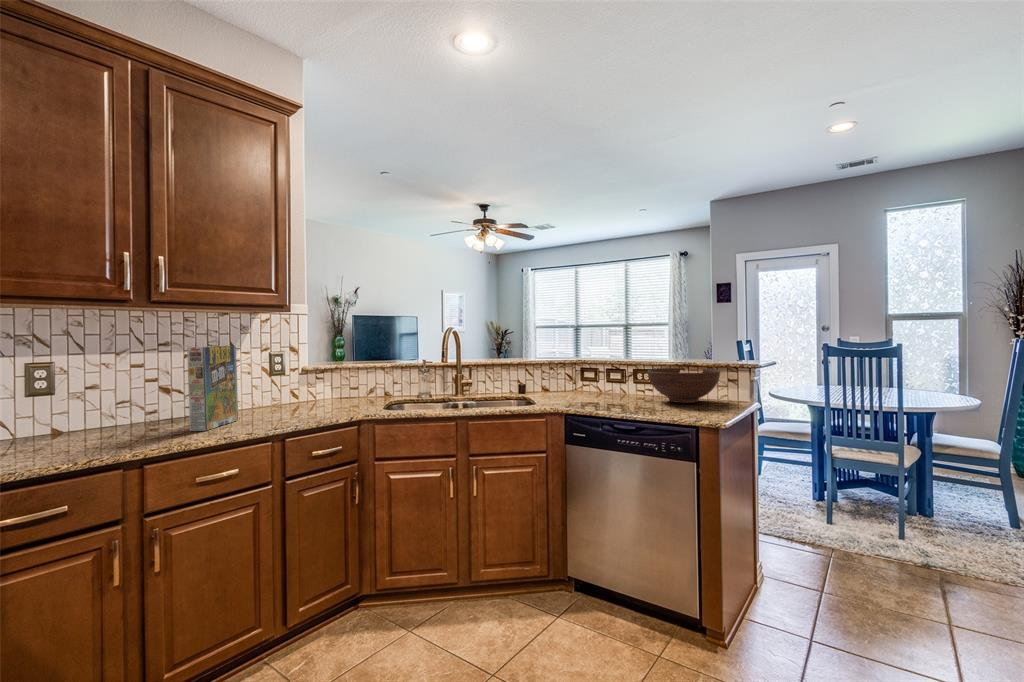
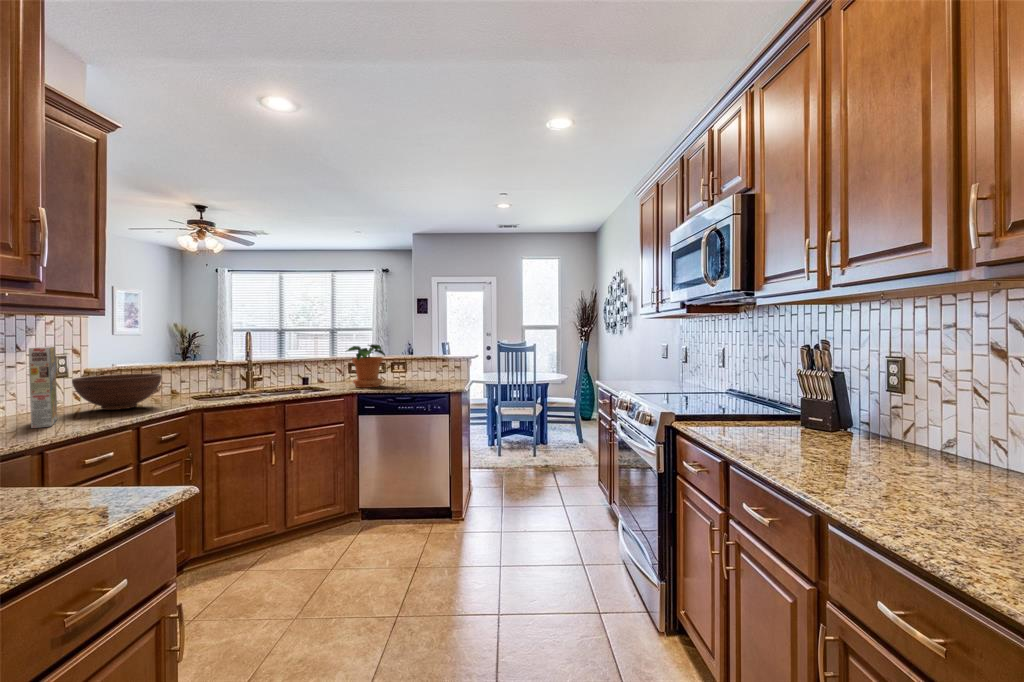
potted plant: none [565,344,615,405] -> present [347,344,385,388]
fruit bowl: present [648,368,720,403] -> present [72,373,161,410]

